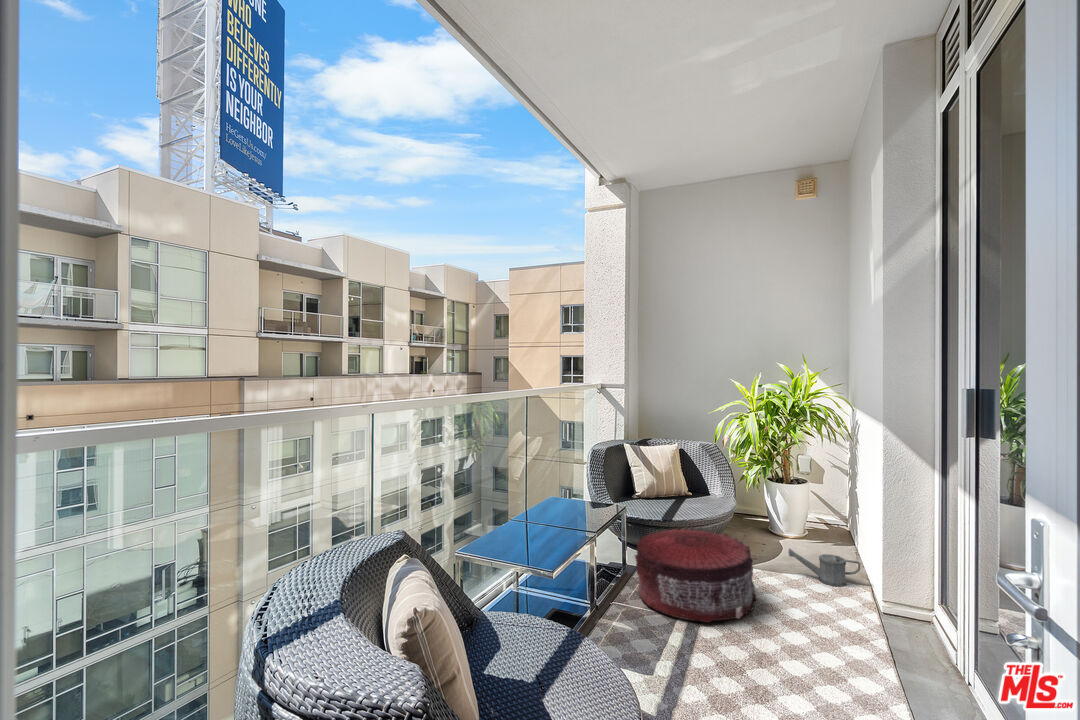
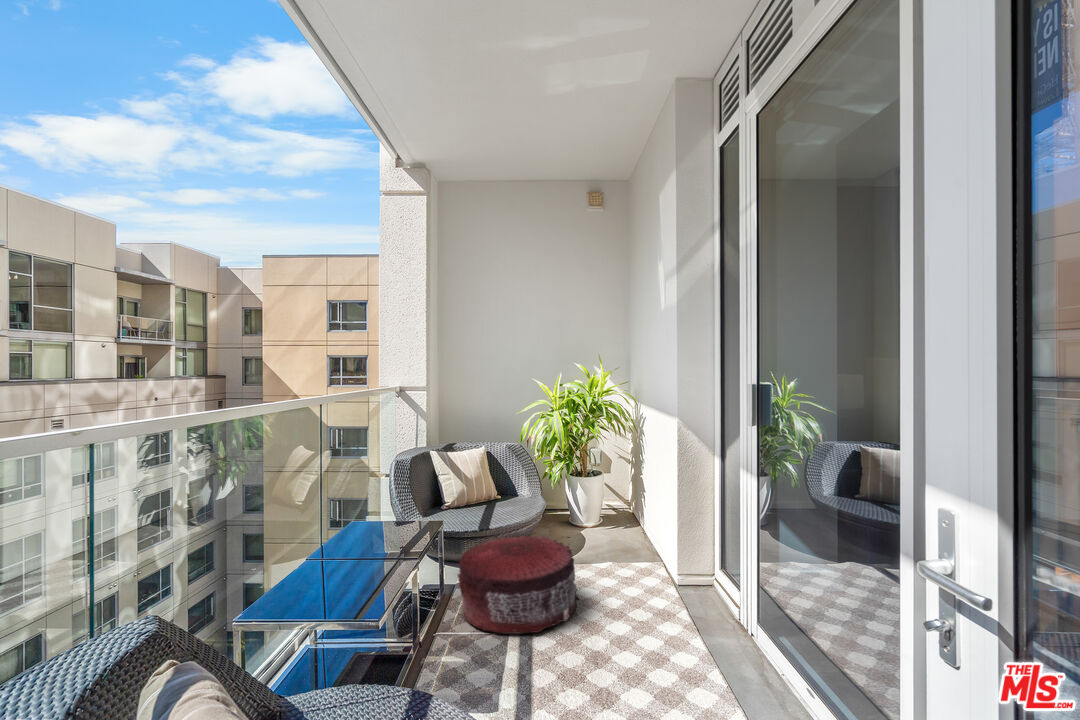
watering can: present [789,549,860,586] -> none [597,540,656,569]

